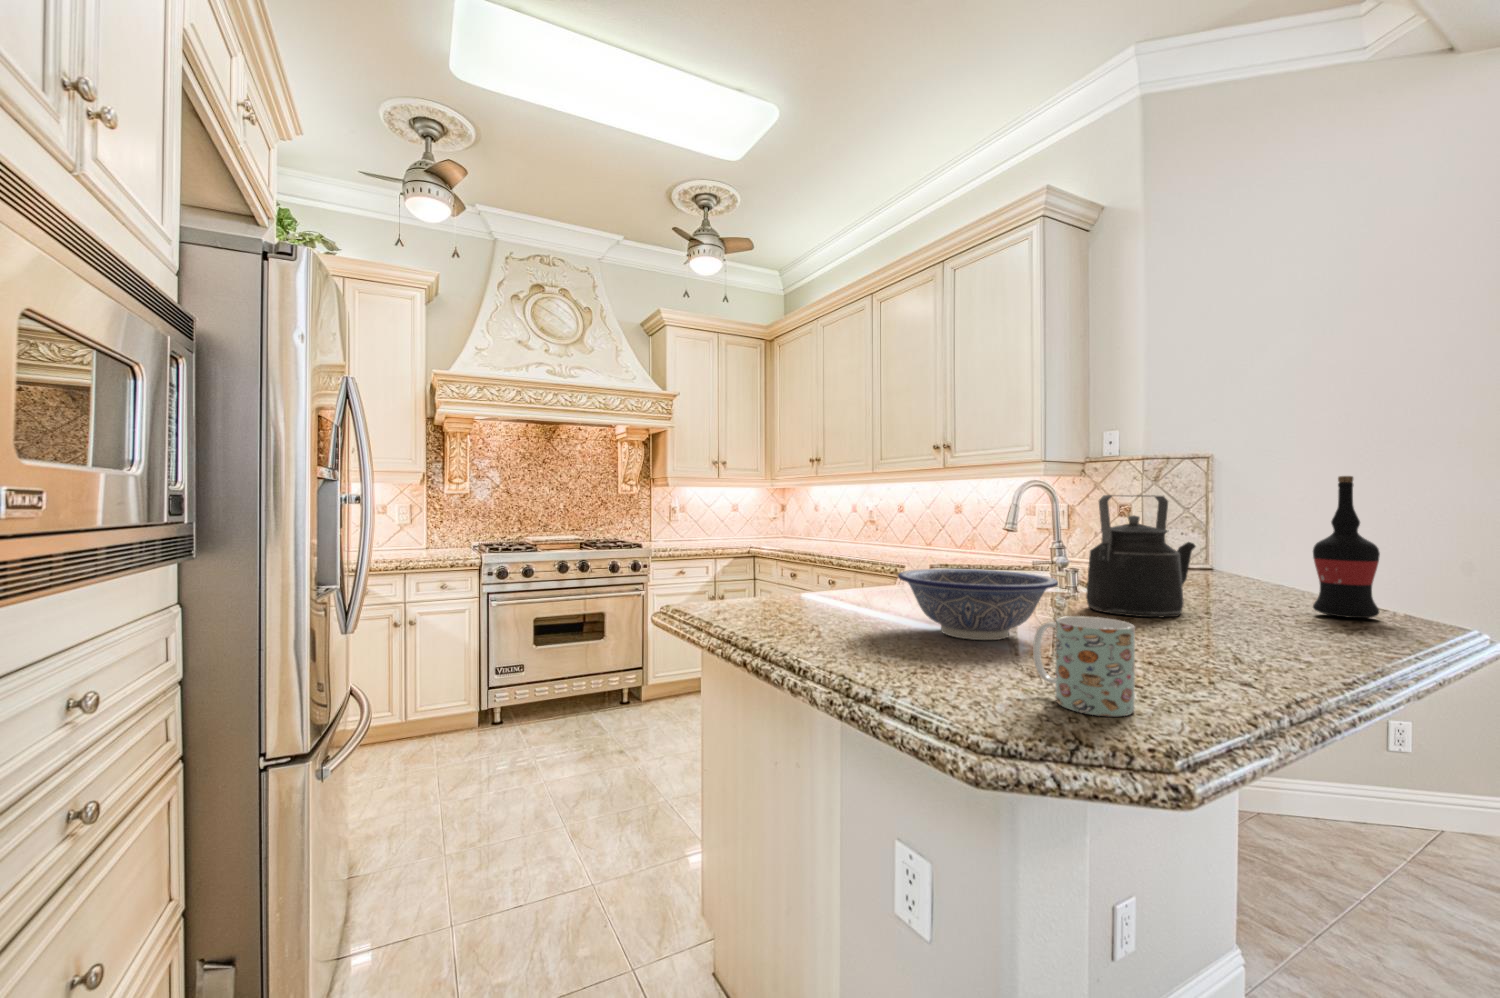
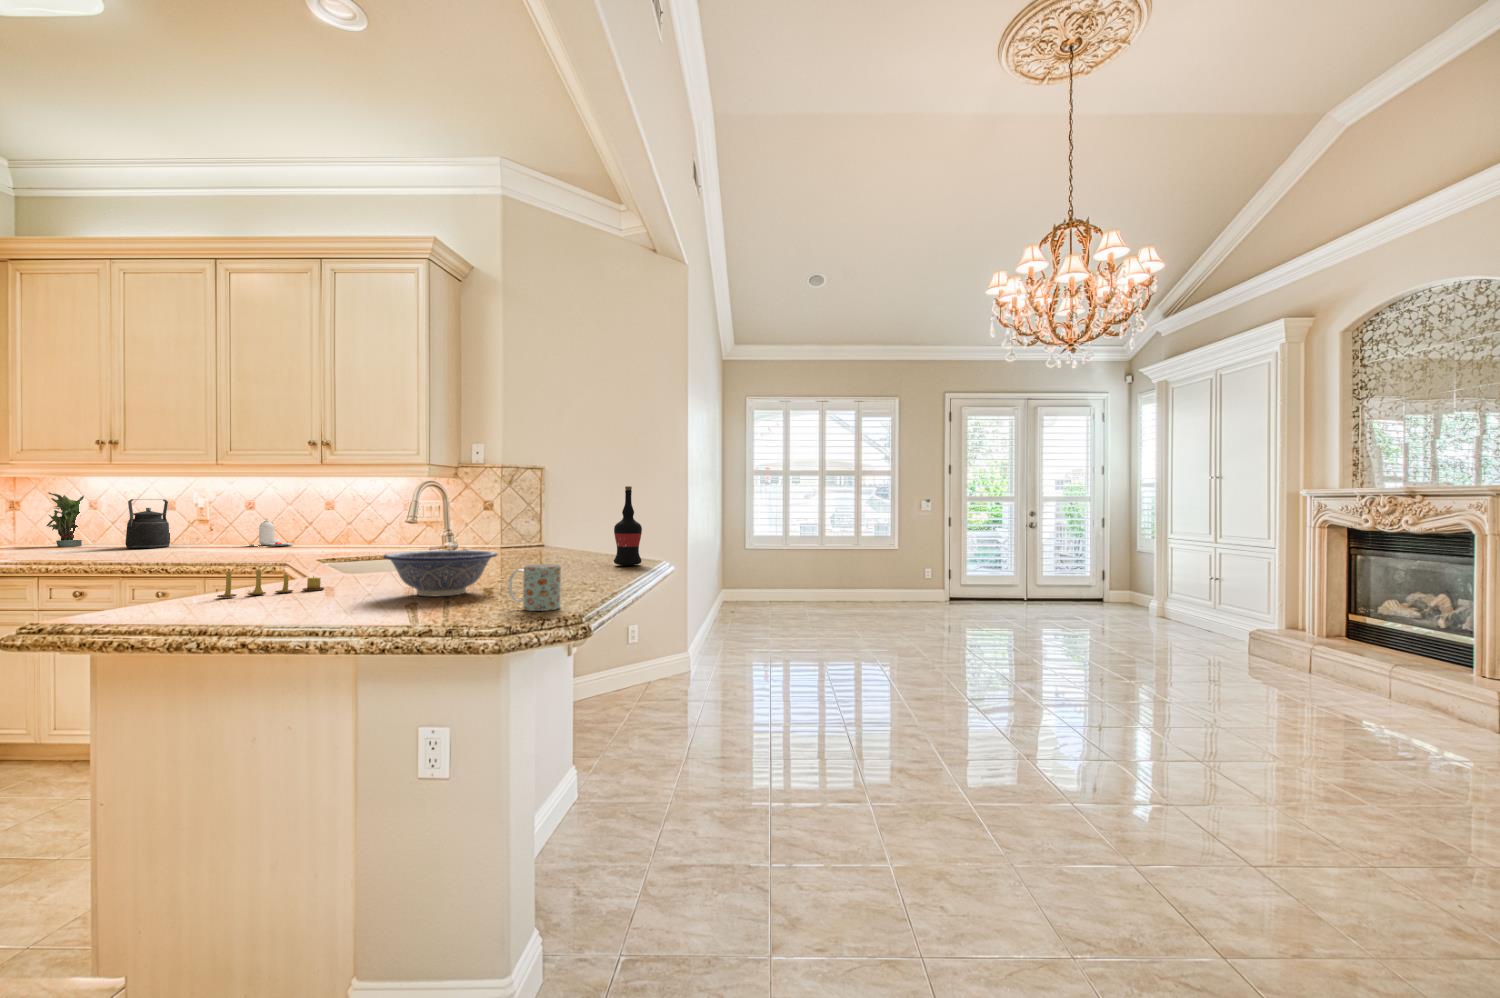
kettle: present [1086,495,1195,618] -> present [125,499,170,548]
potted plant: none [780,499,801,540] -> present [47,492,84,547]
jar: none [895,521,931,547] -> present [250,518,294,546]
candle: none [767,572,868,605] -> present [217,568,324,597]

